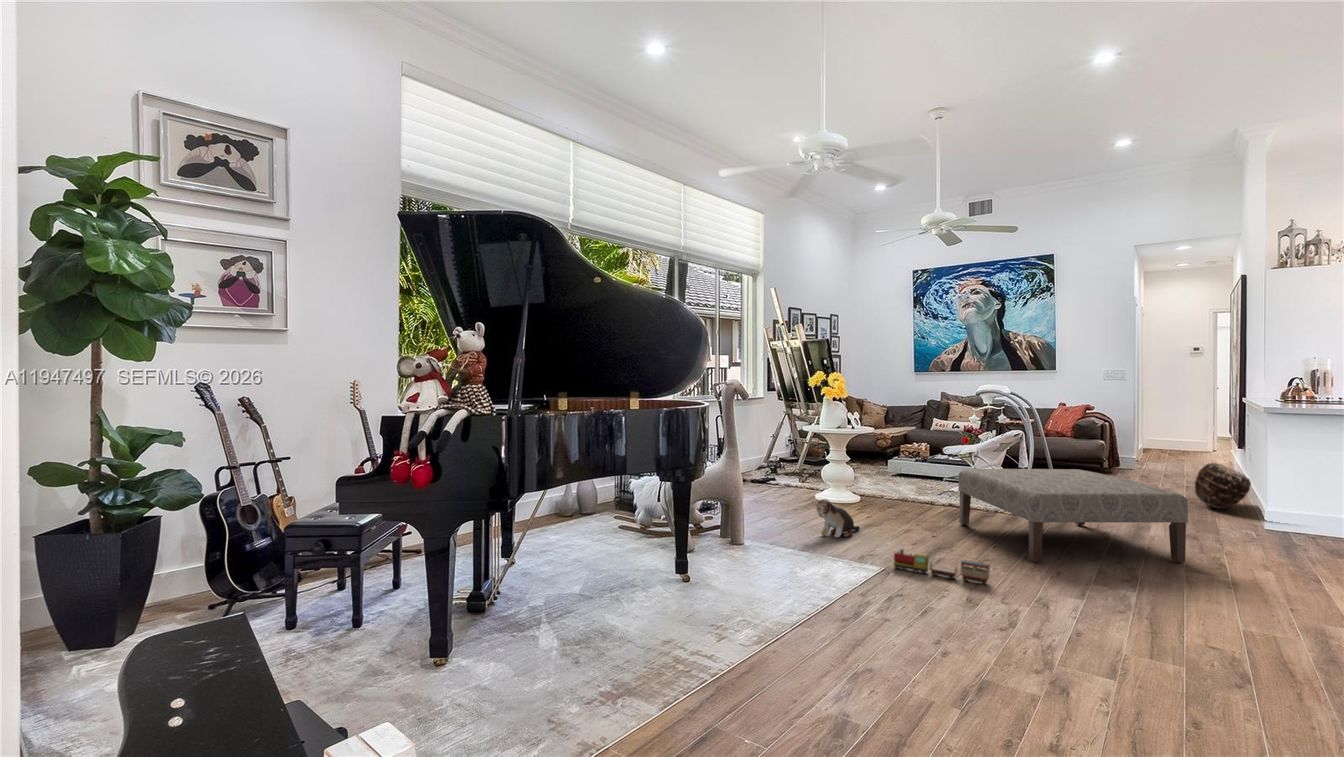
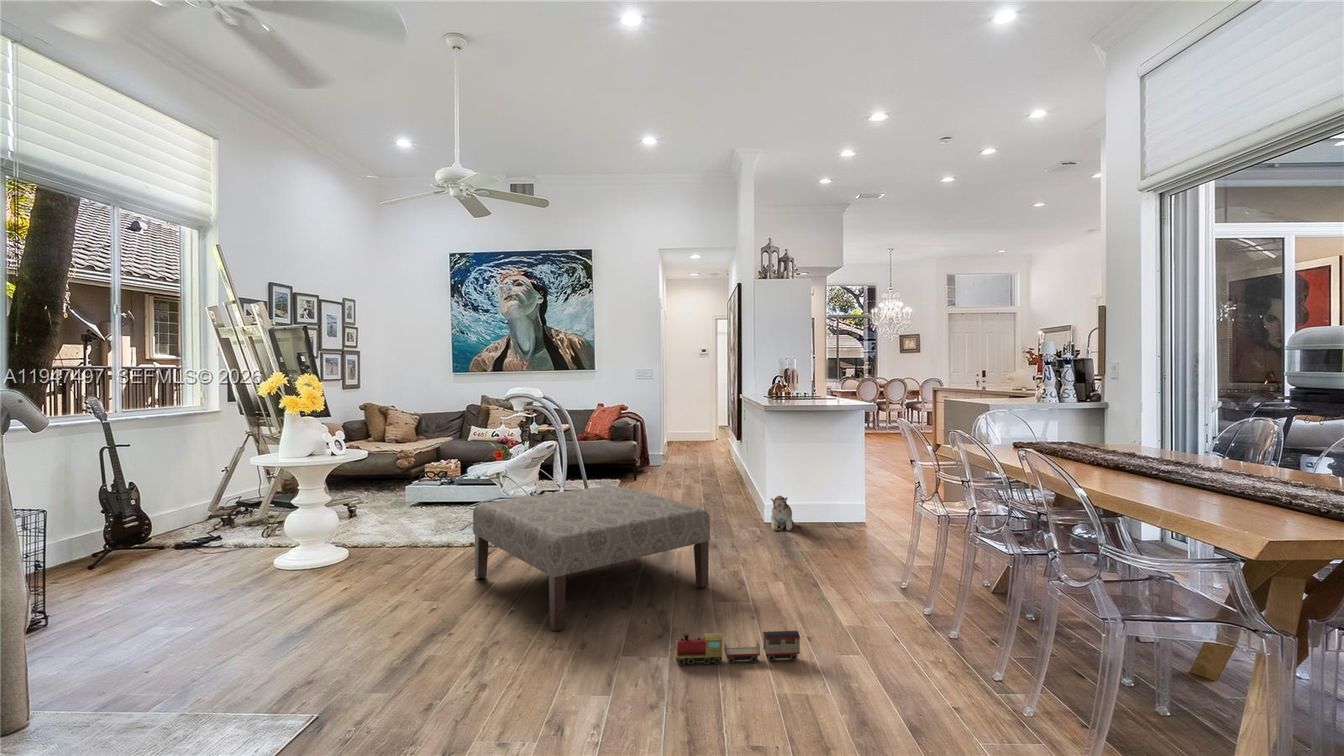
basket: present [1195,463,1251,509] -> none [707,458,747,503]
plush toy: present [812,499,860,538] -> present [771,496,794,530]
toy train: present [892,549,990,584] -> present [674,631,800,665]

